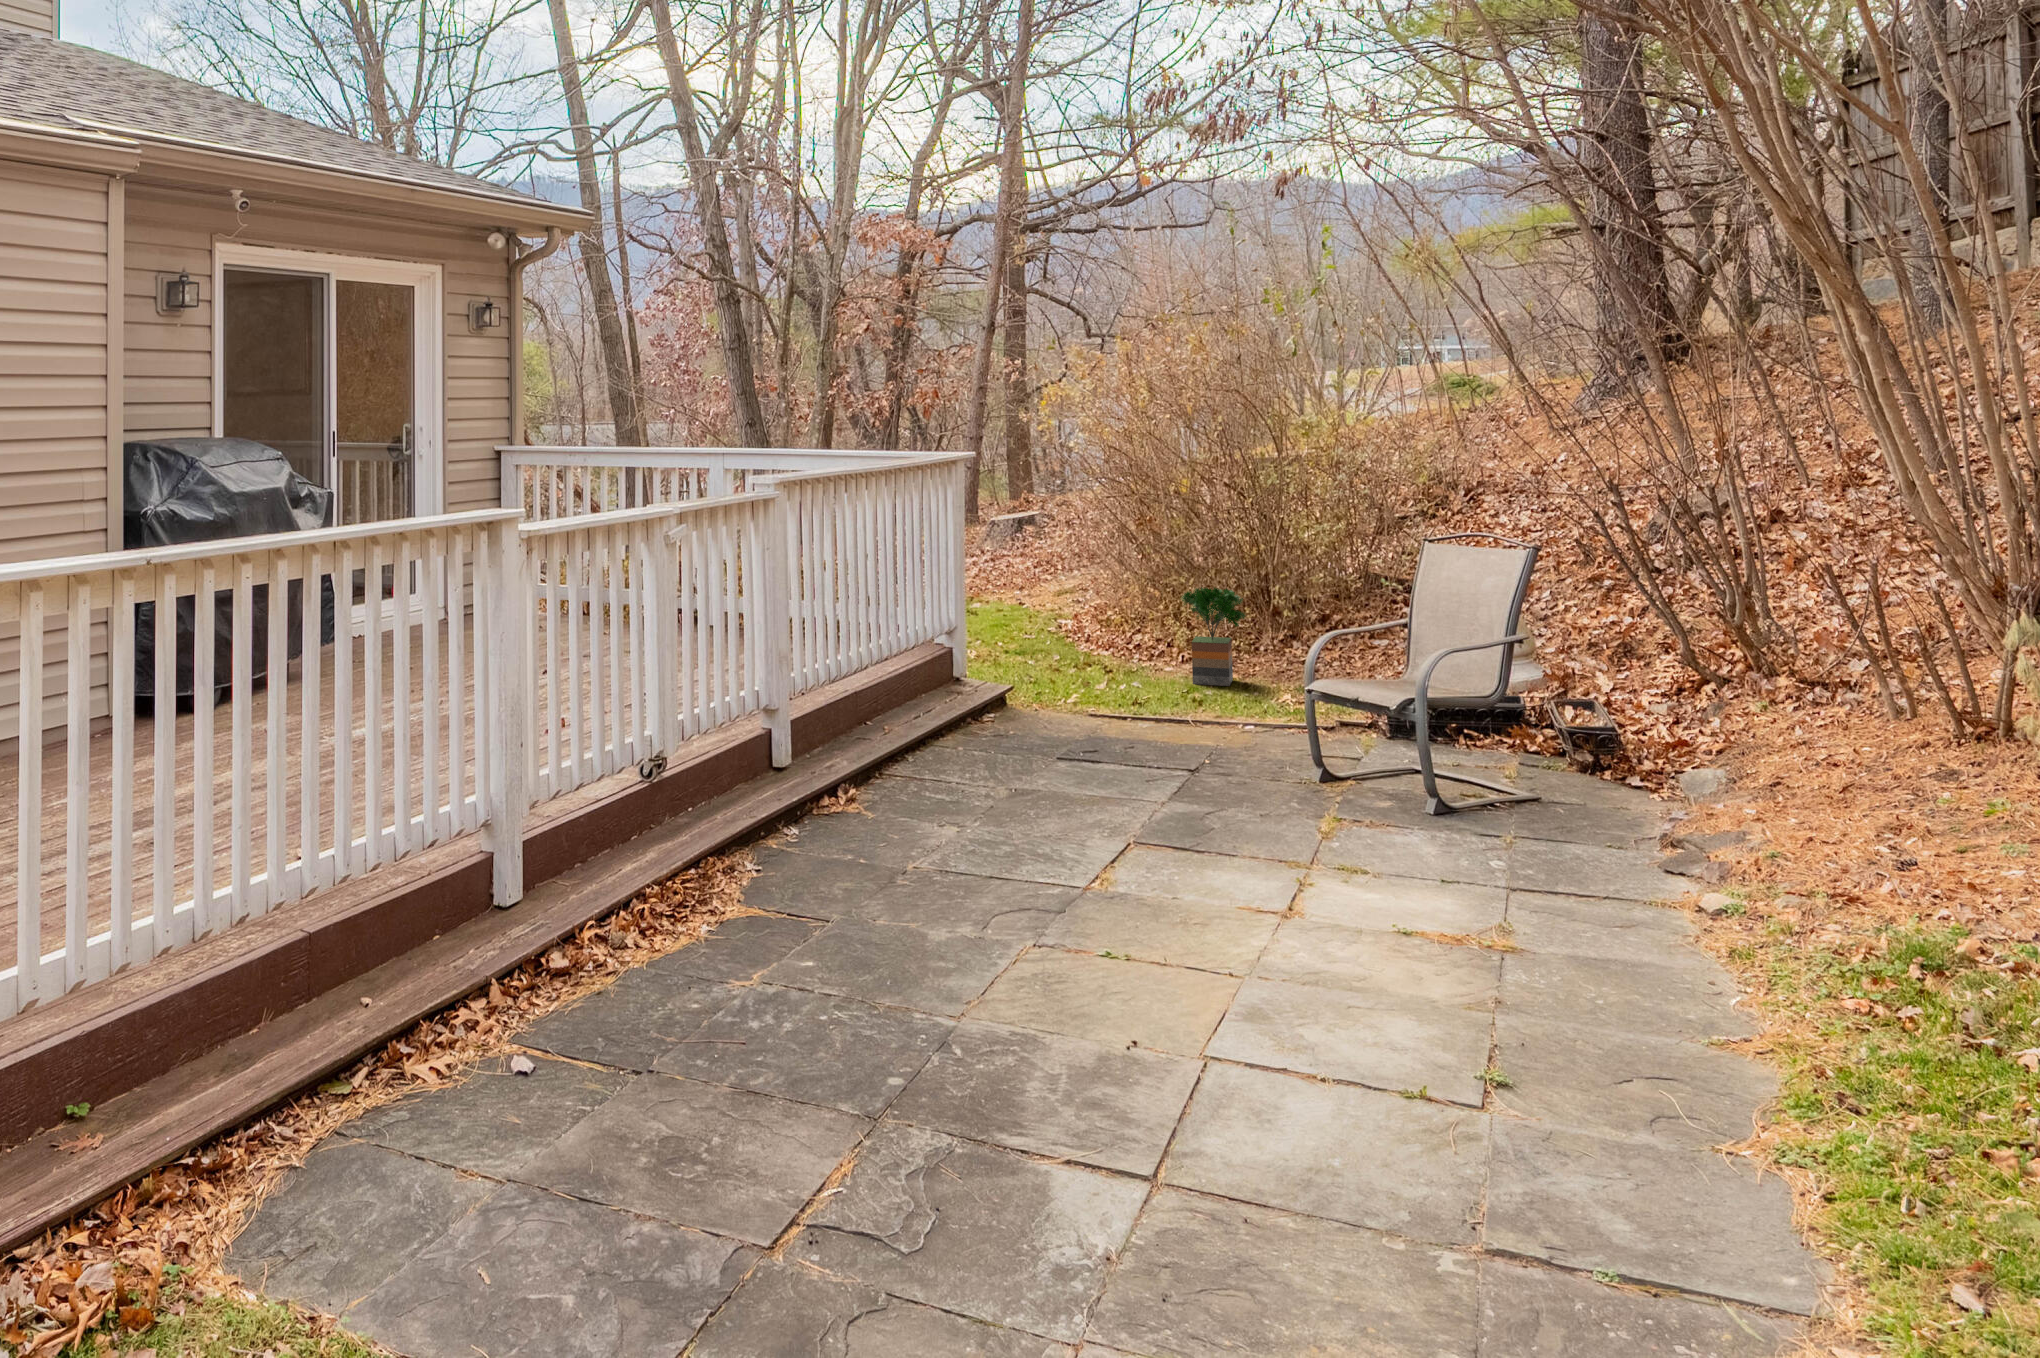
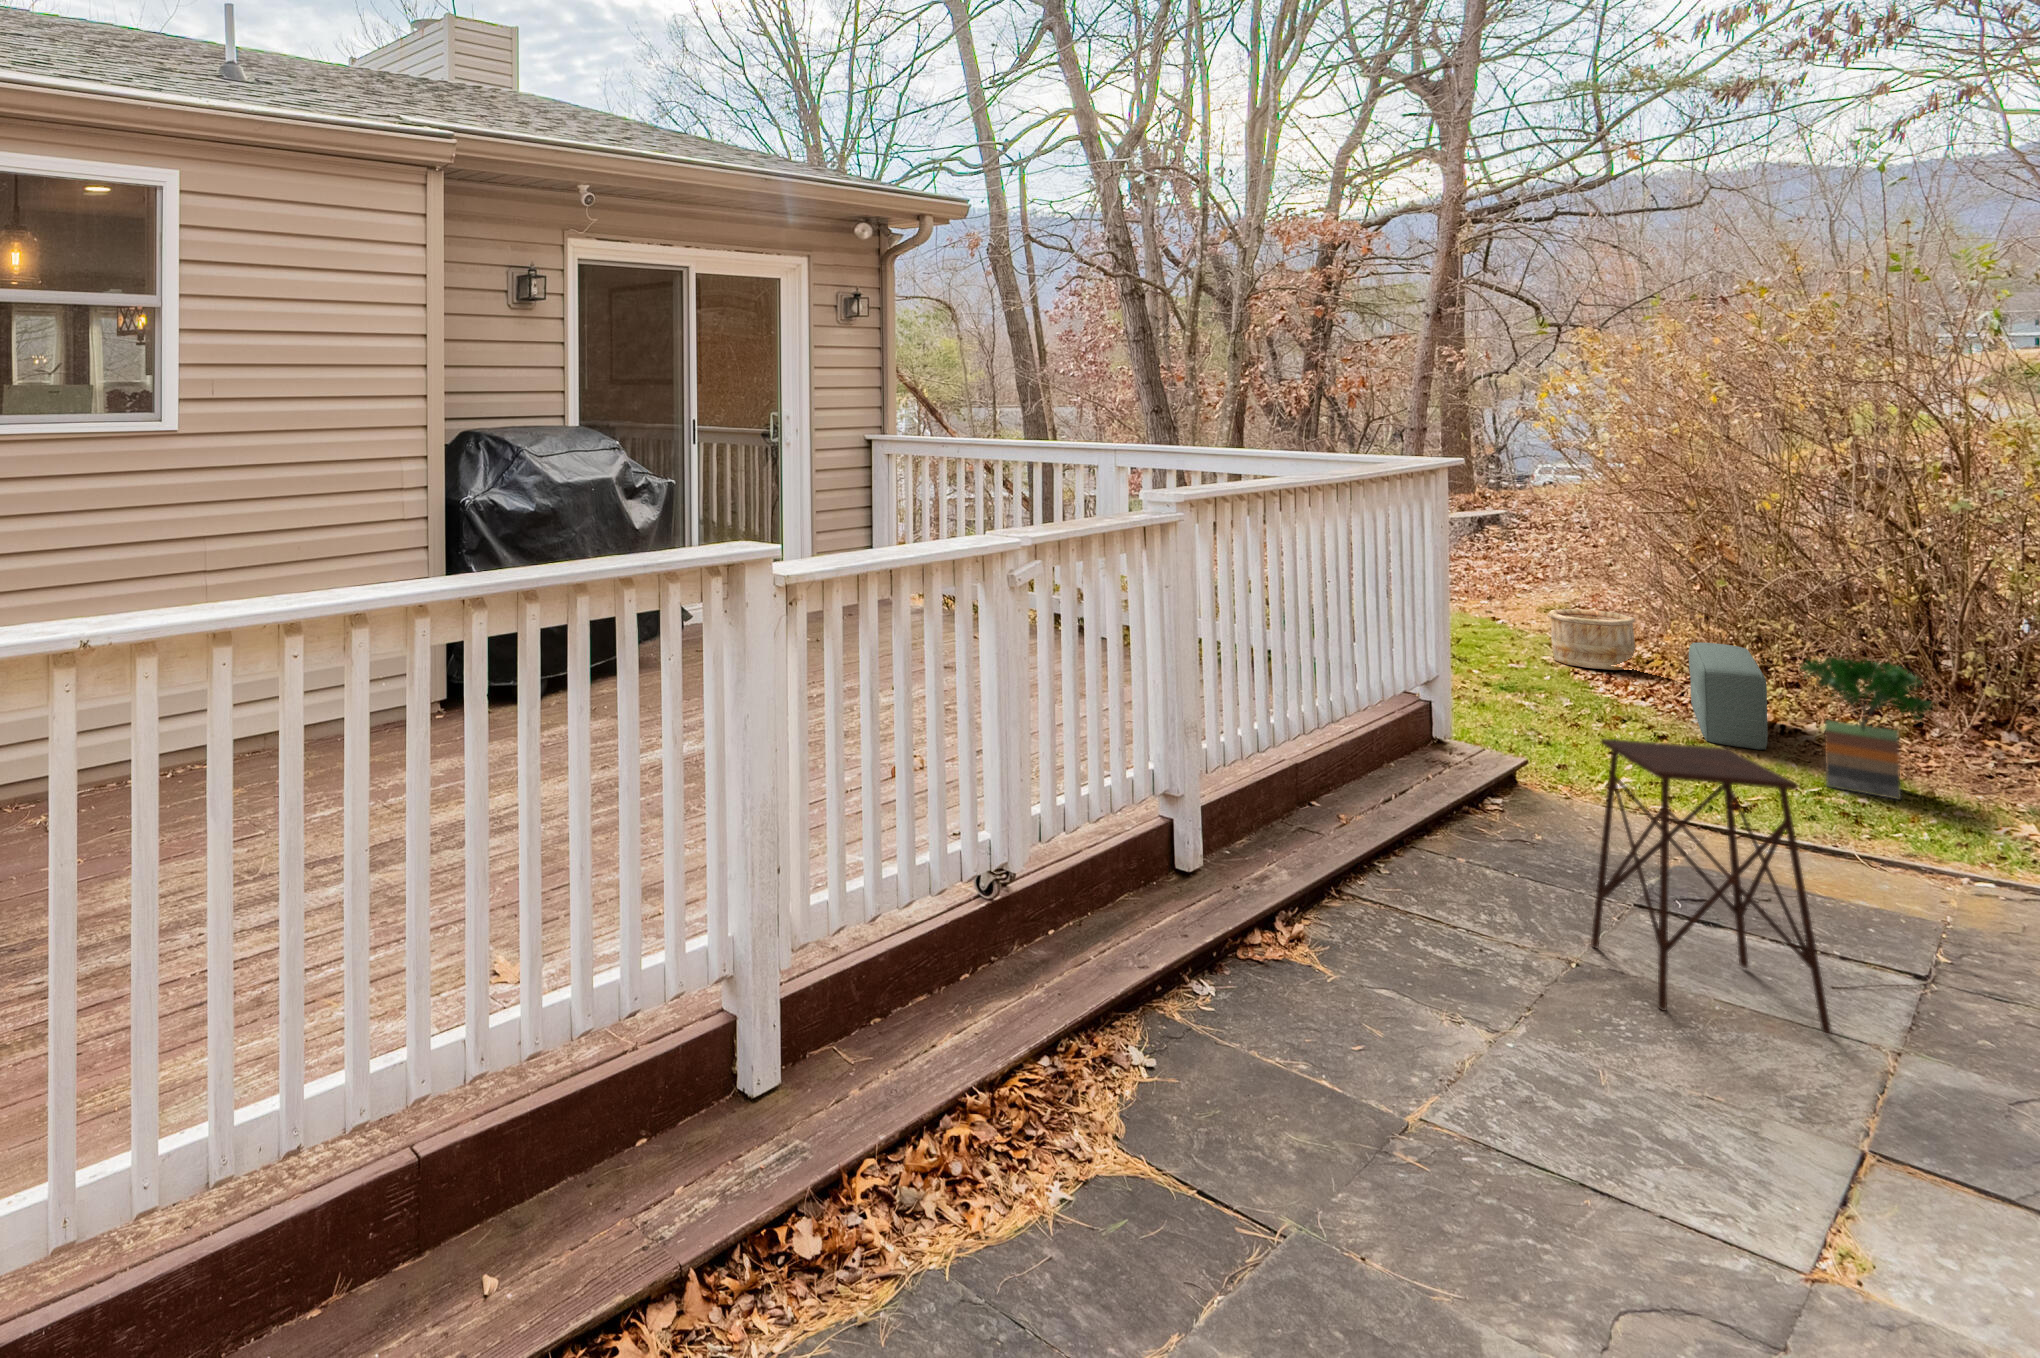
wooden bucket: none [1052,582,1108,629] -> present [1548,609,1635,670]
pouf: none [1131,594,1169,668] -> present [1689,643,1768,749]
side table: none [1027,629,1137,802] -> present [1591,739,1832,1034]

